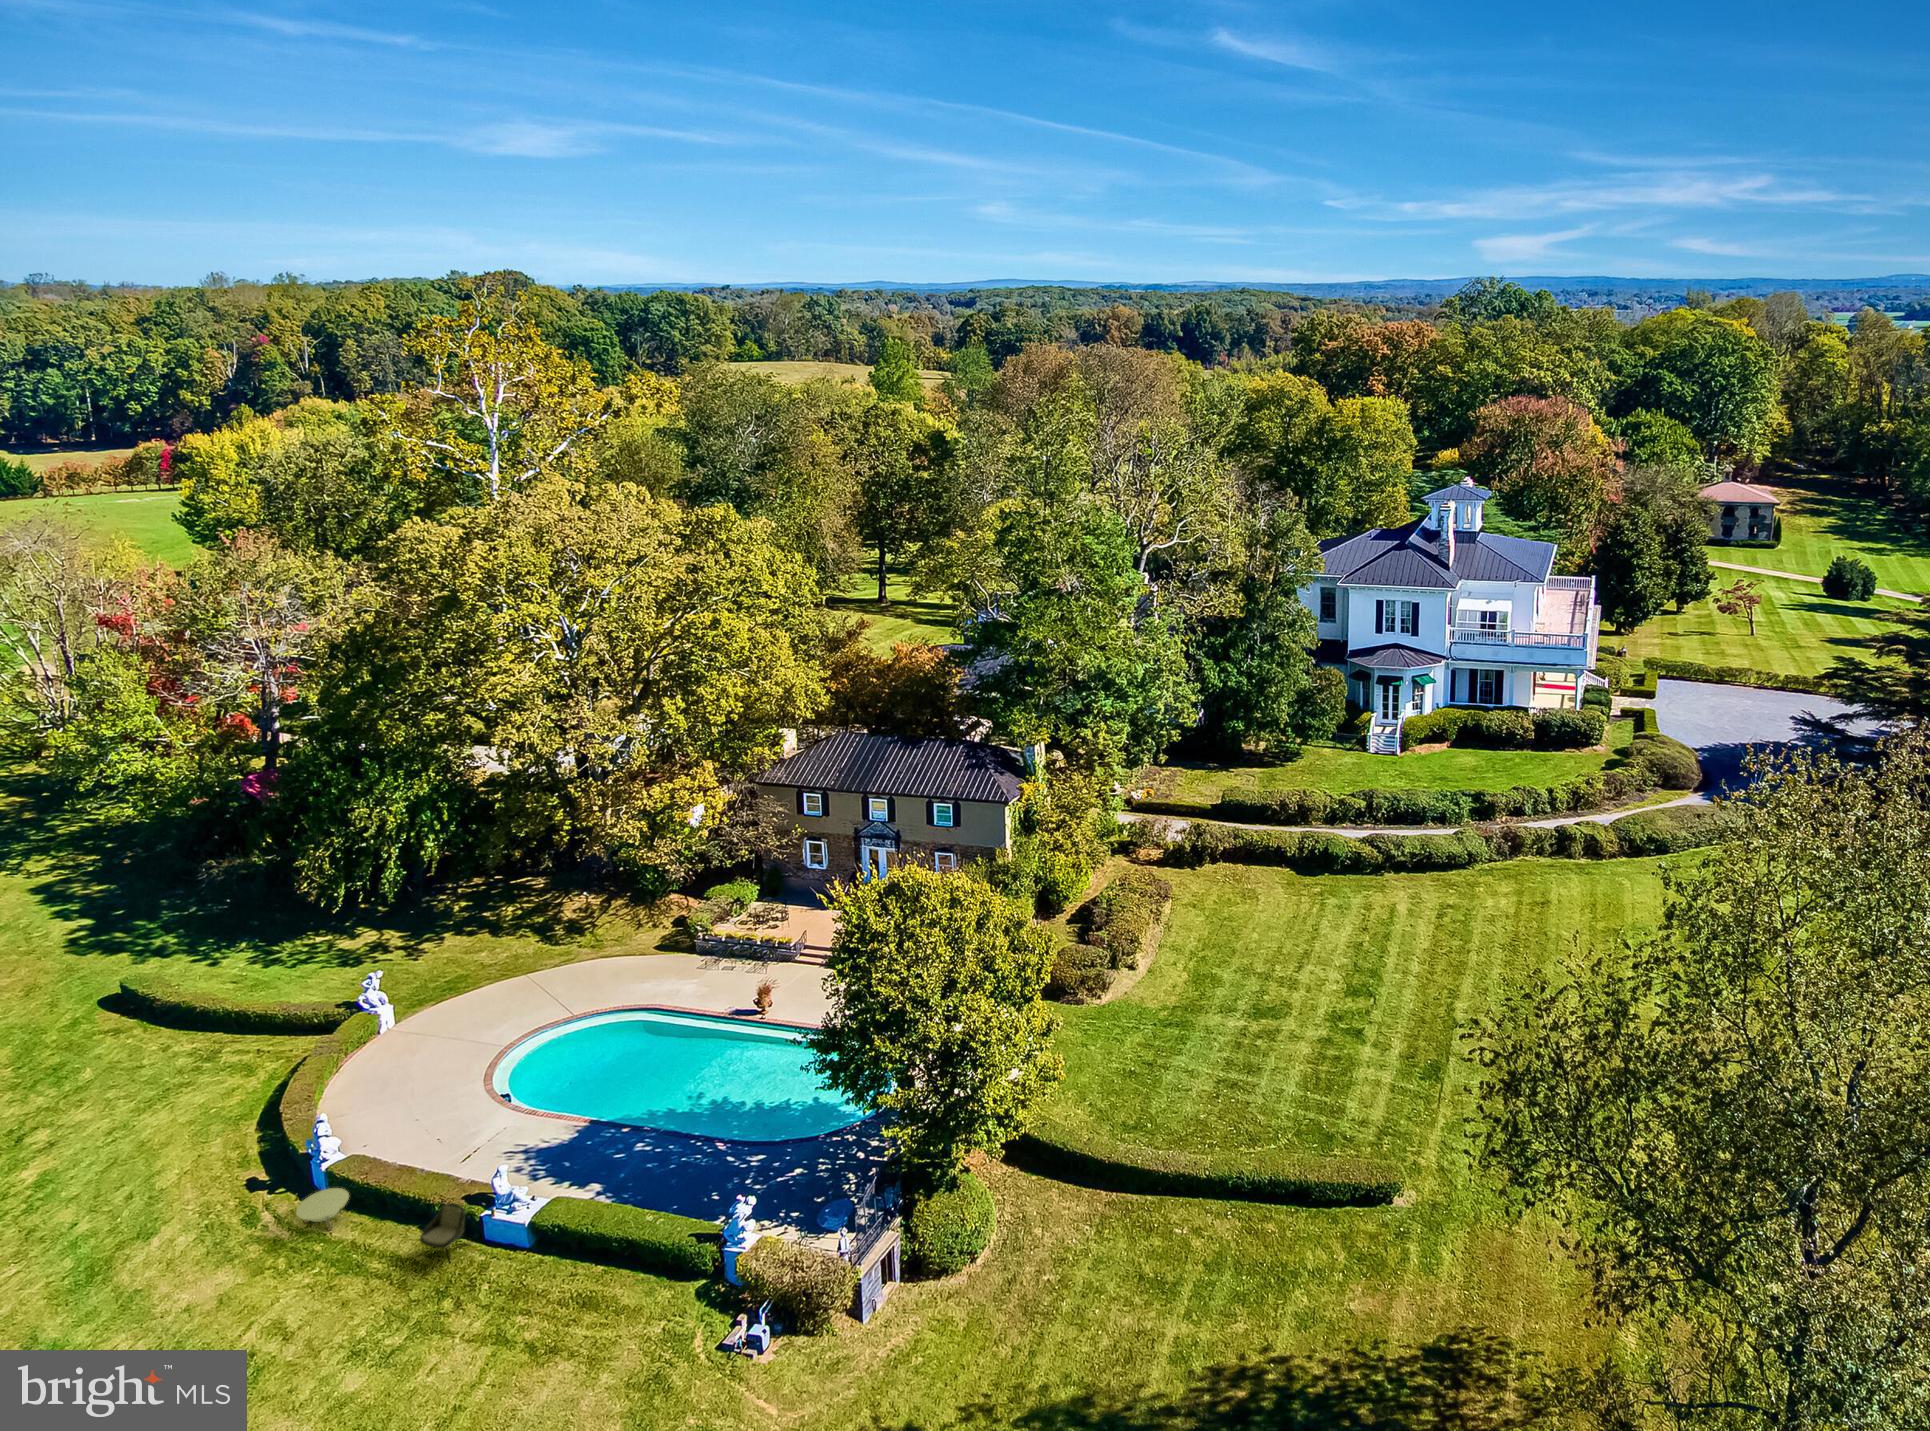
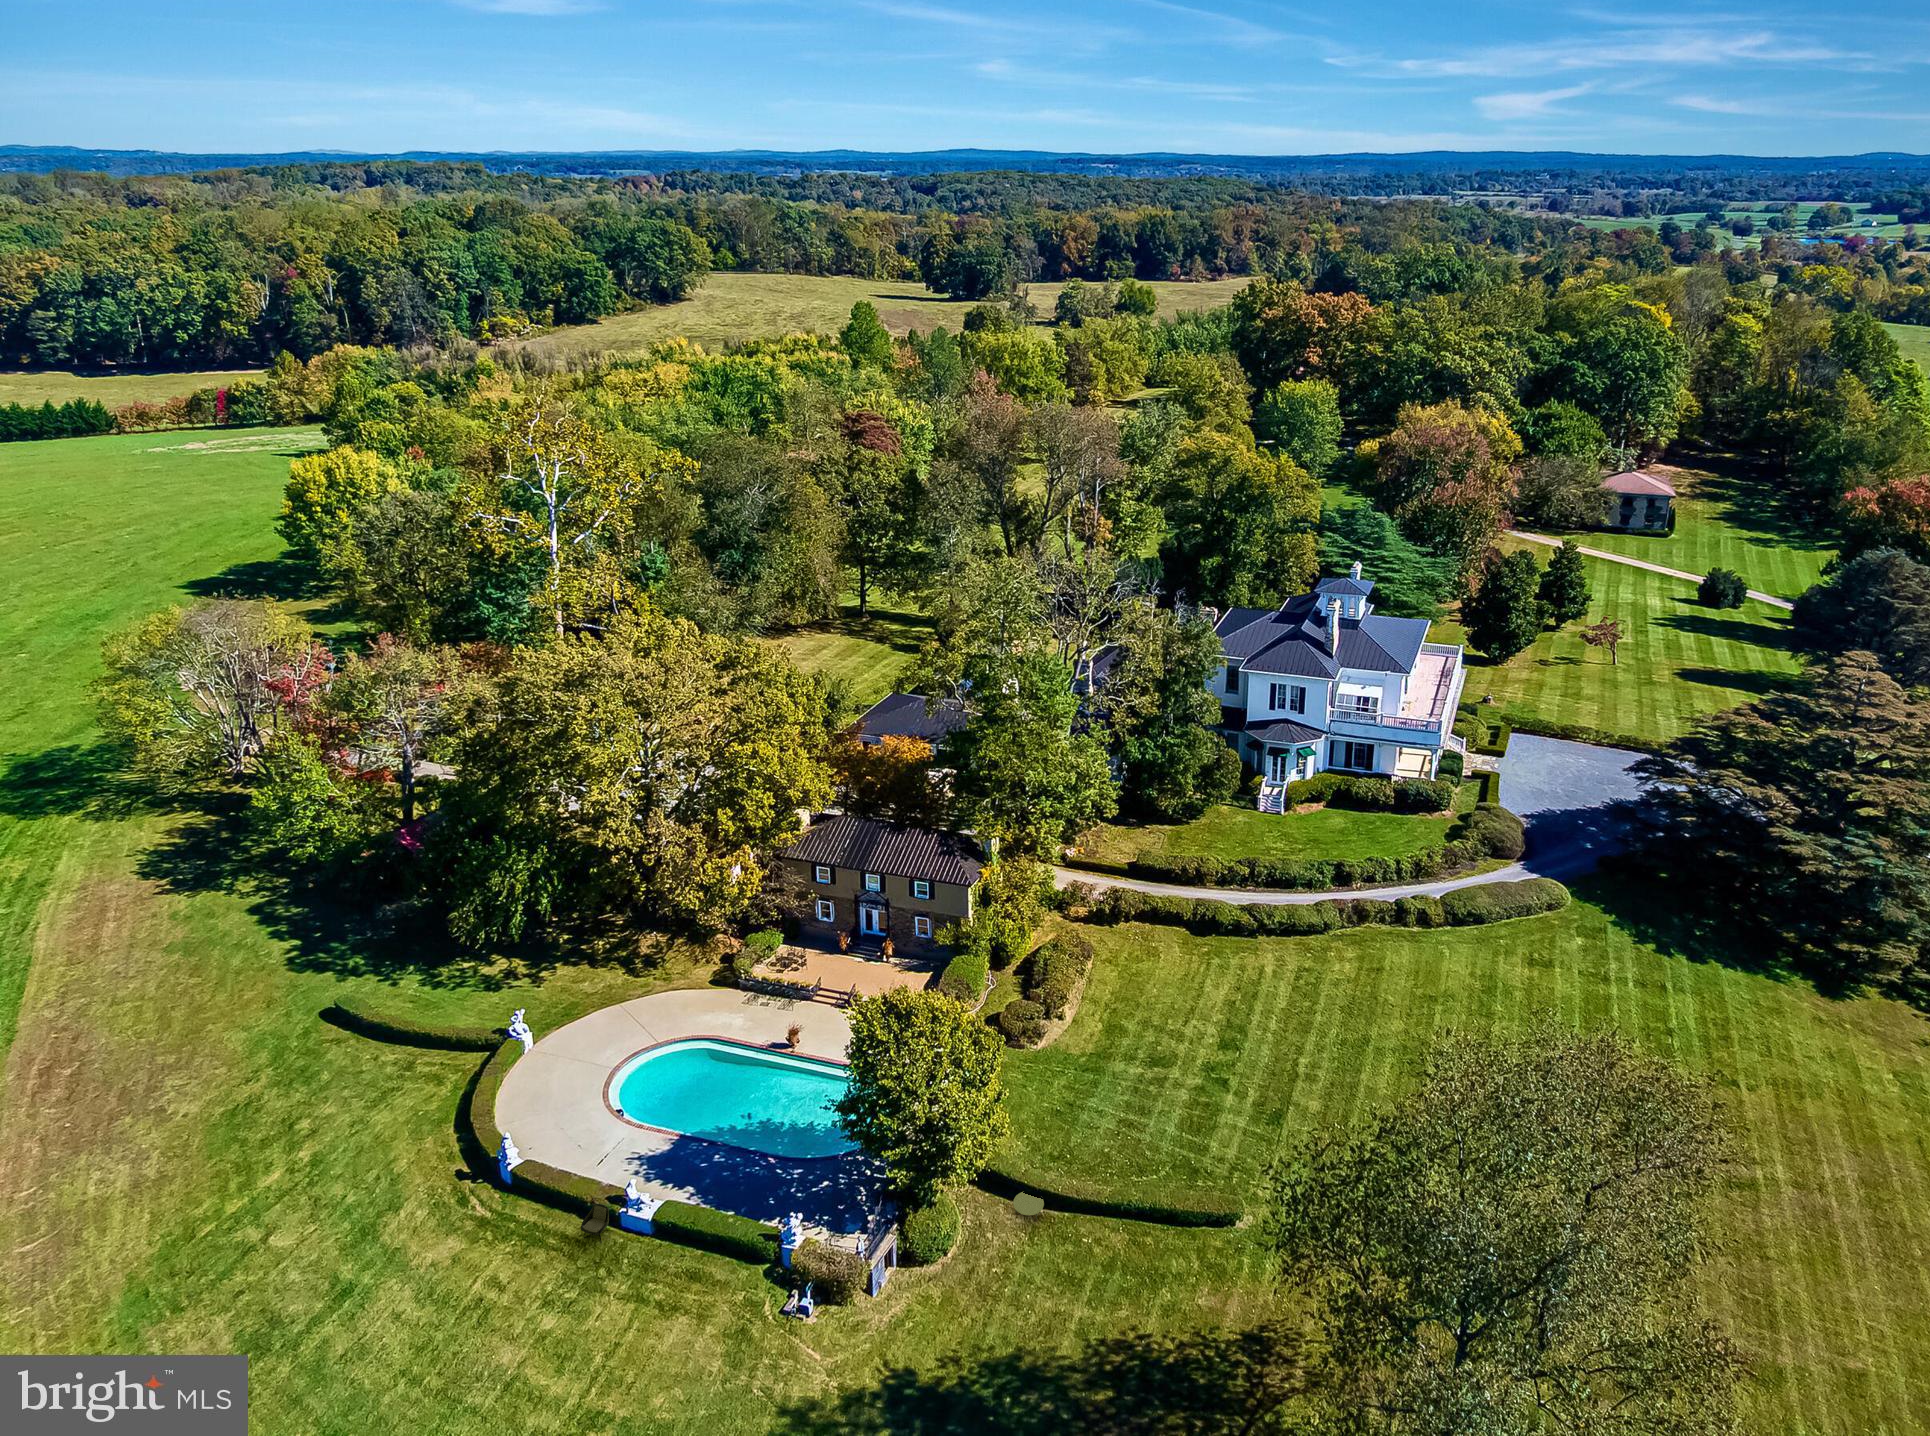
round table: present [296,1188,349,1231] -> present [1013,1192,1044,1221]

